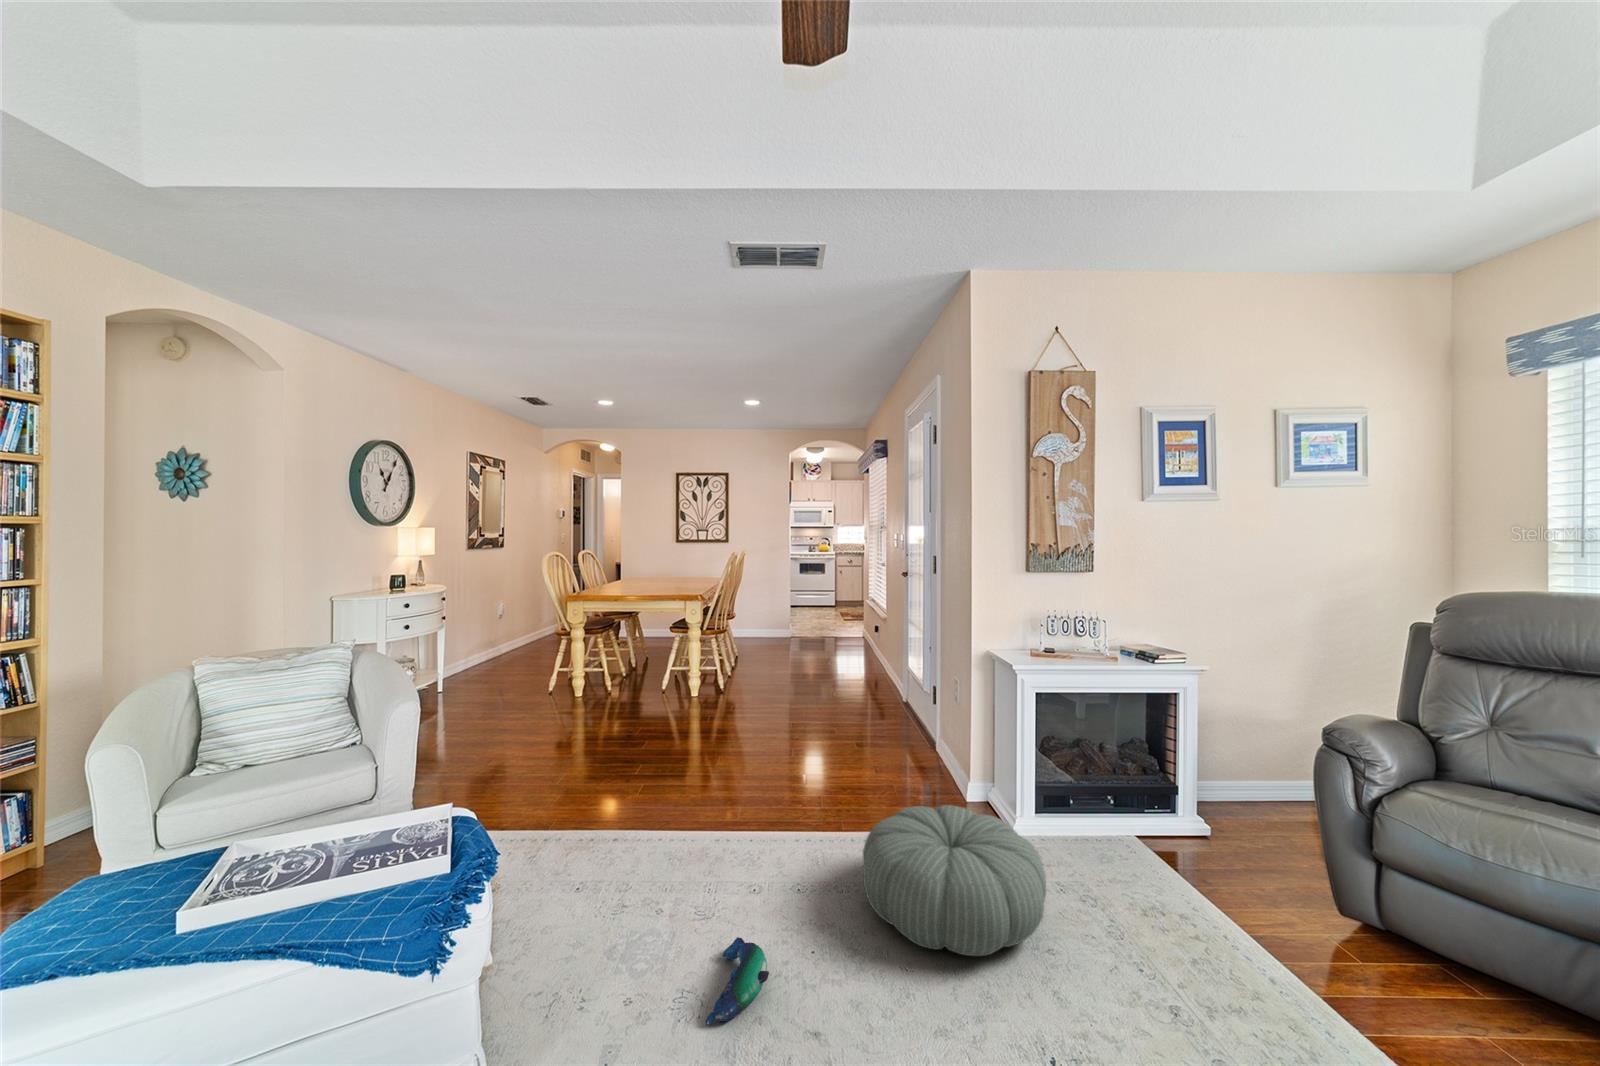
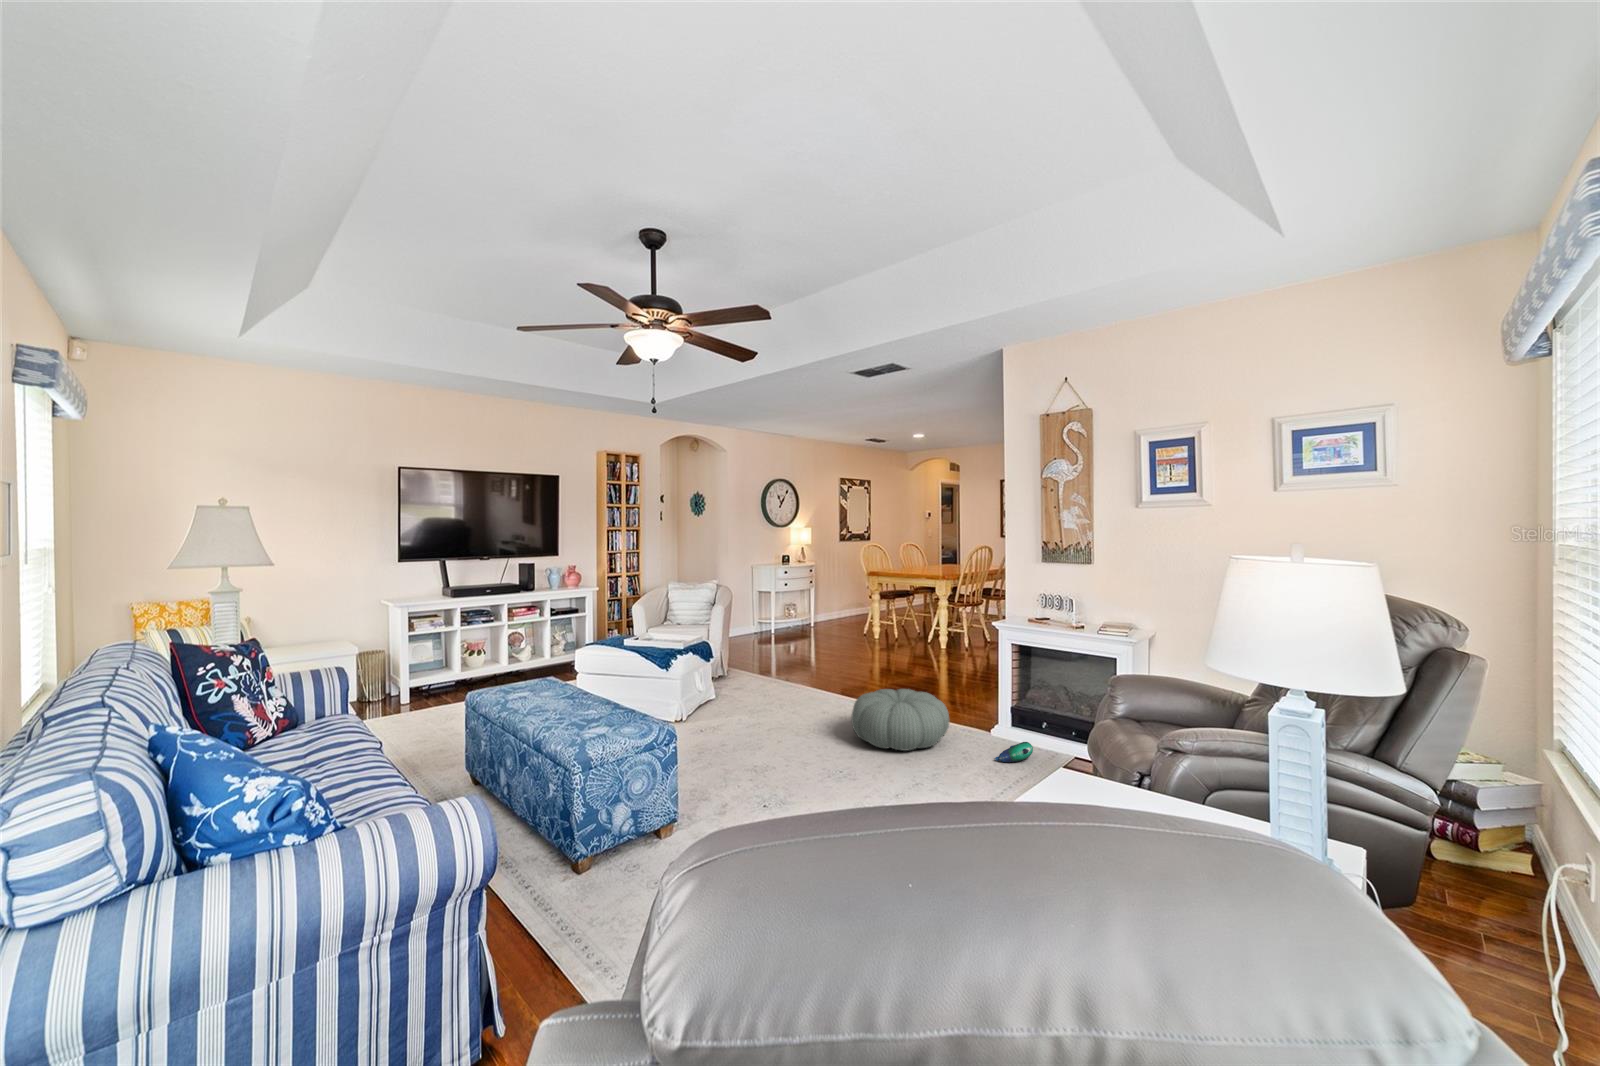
plush toy: present [706,937,769,1025] -> present [995,742,1033,763]

